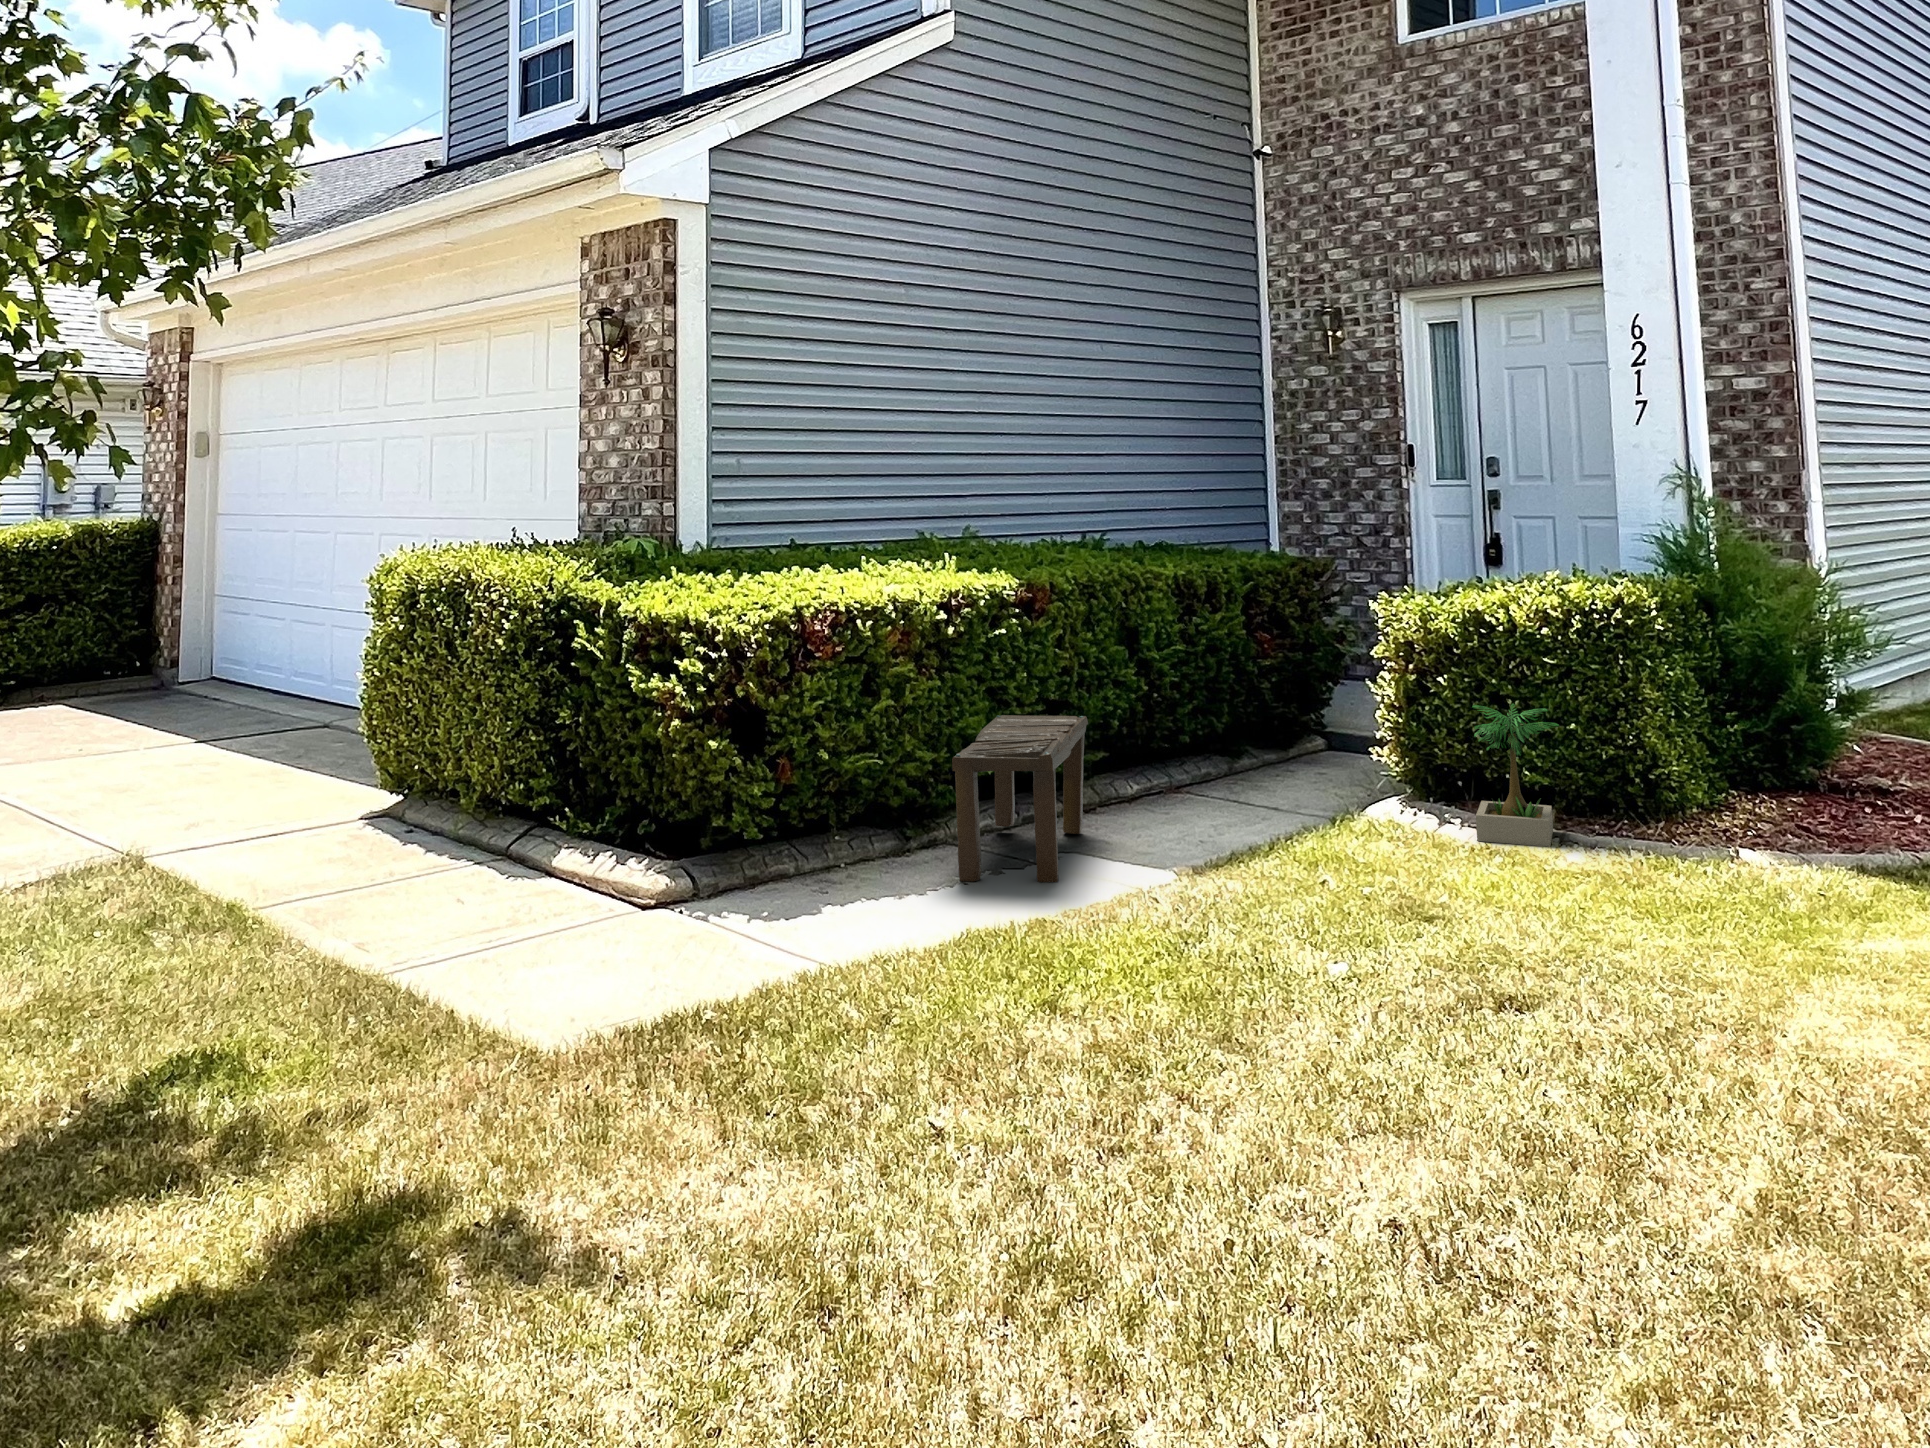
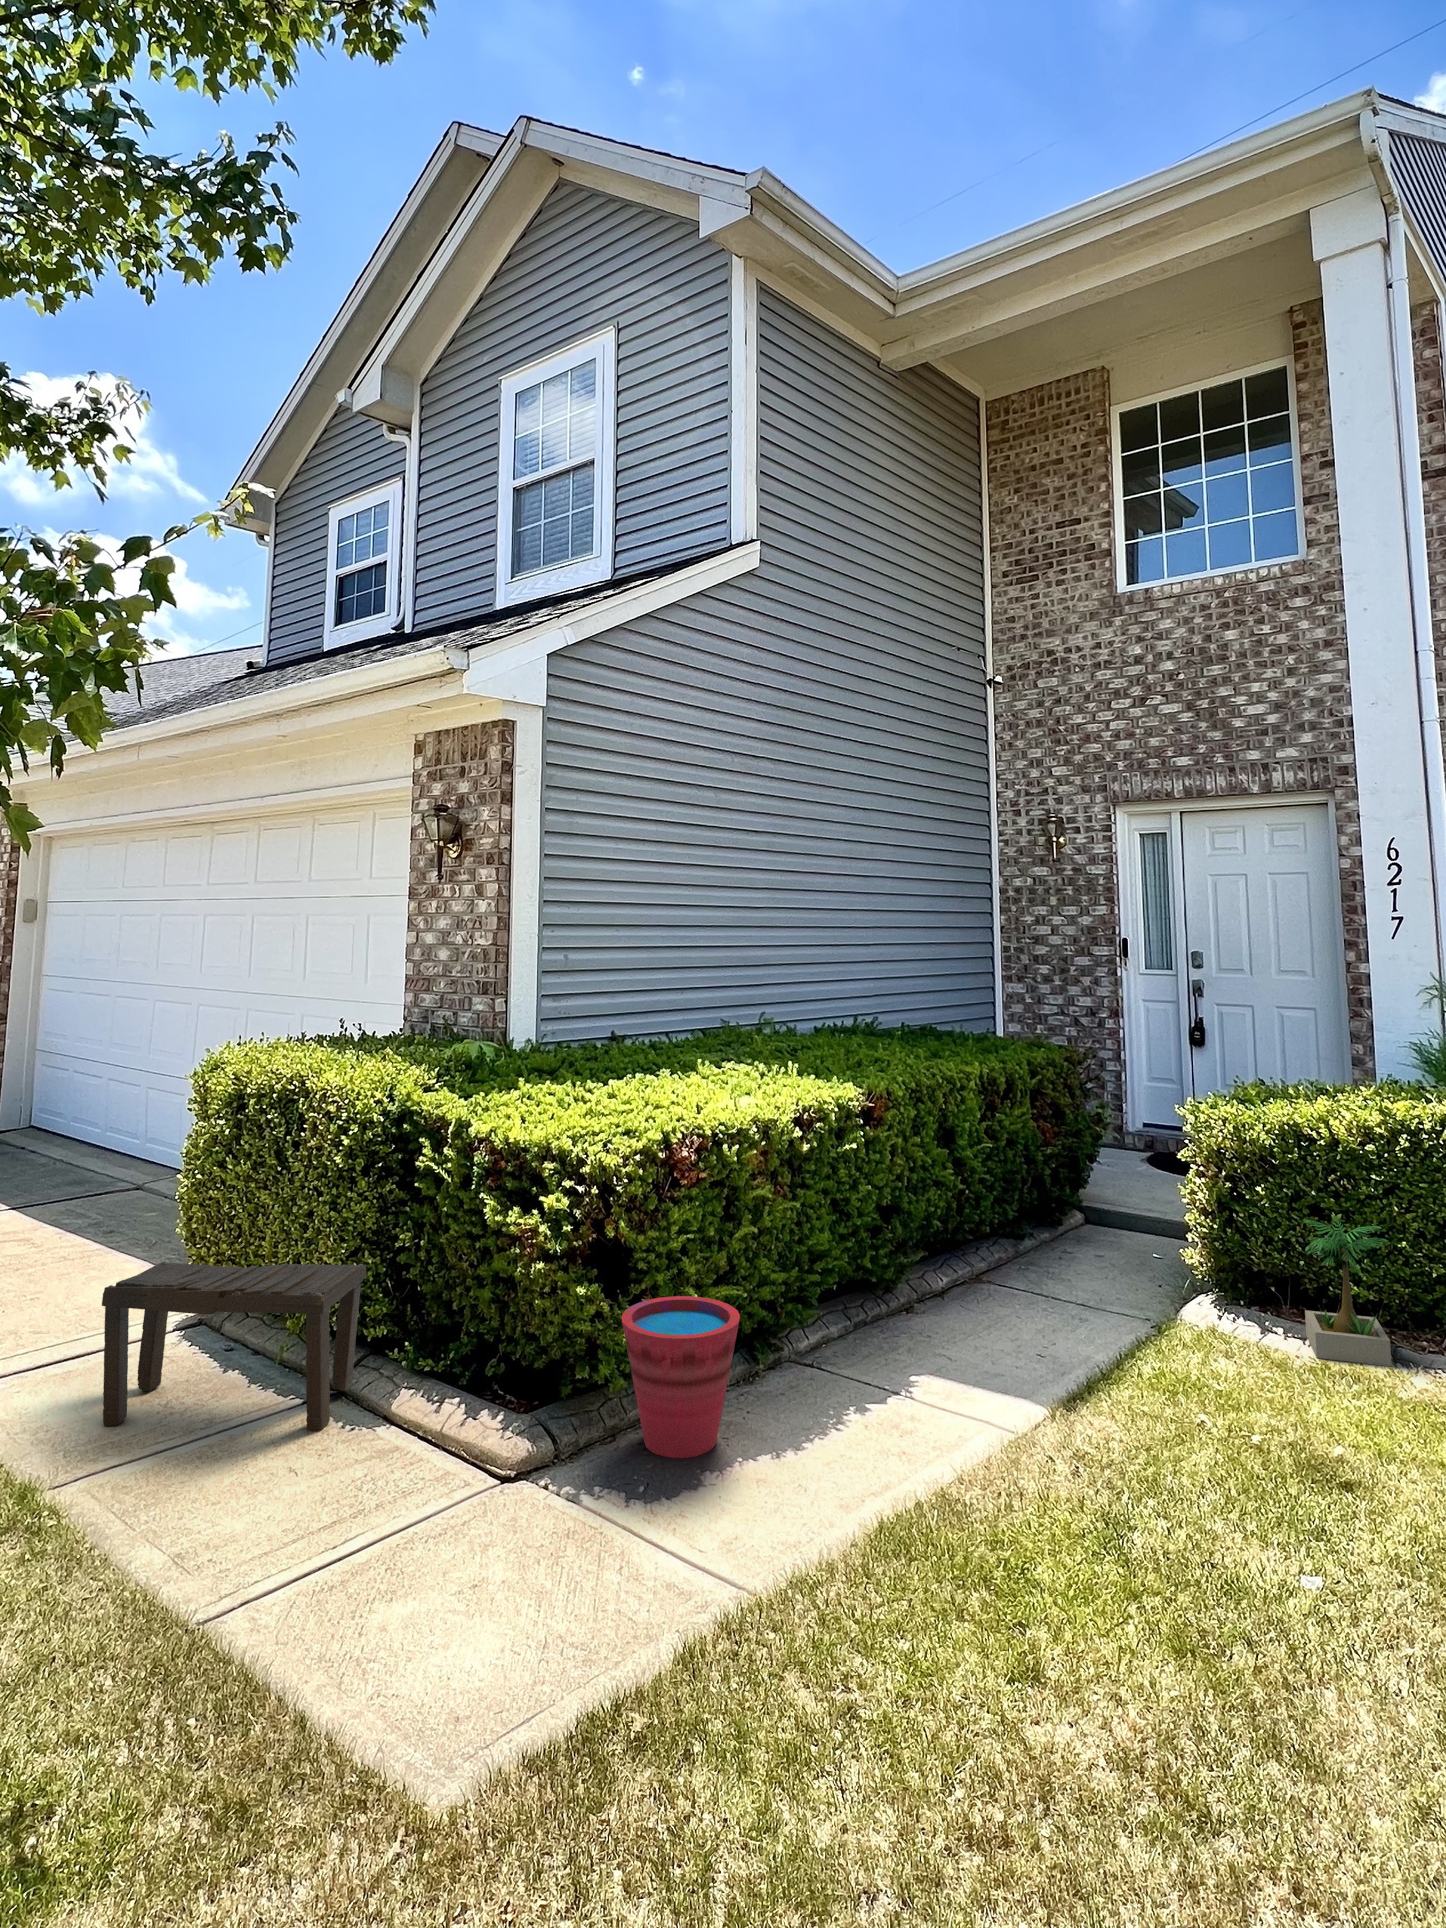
bench: present [952,715,1088,882] -> present [102,1261,366,1431]
bucket: none [752,762,863,897] -> present [622,1296,740,1458]

